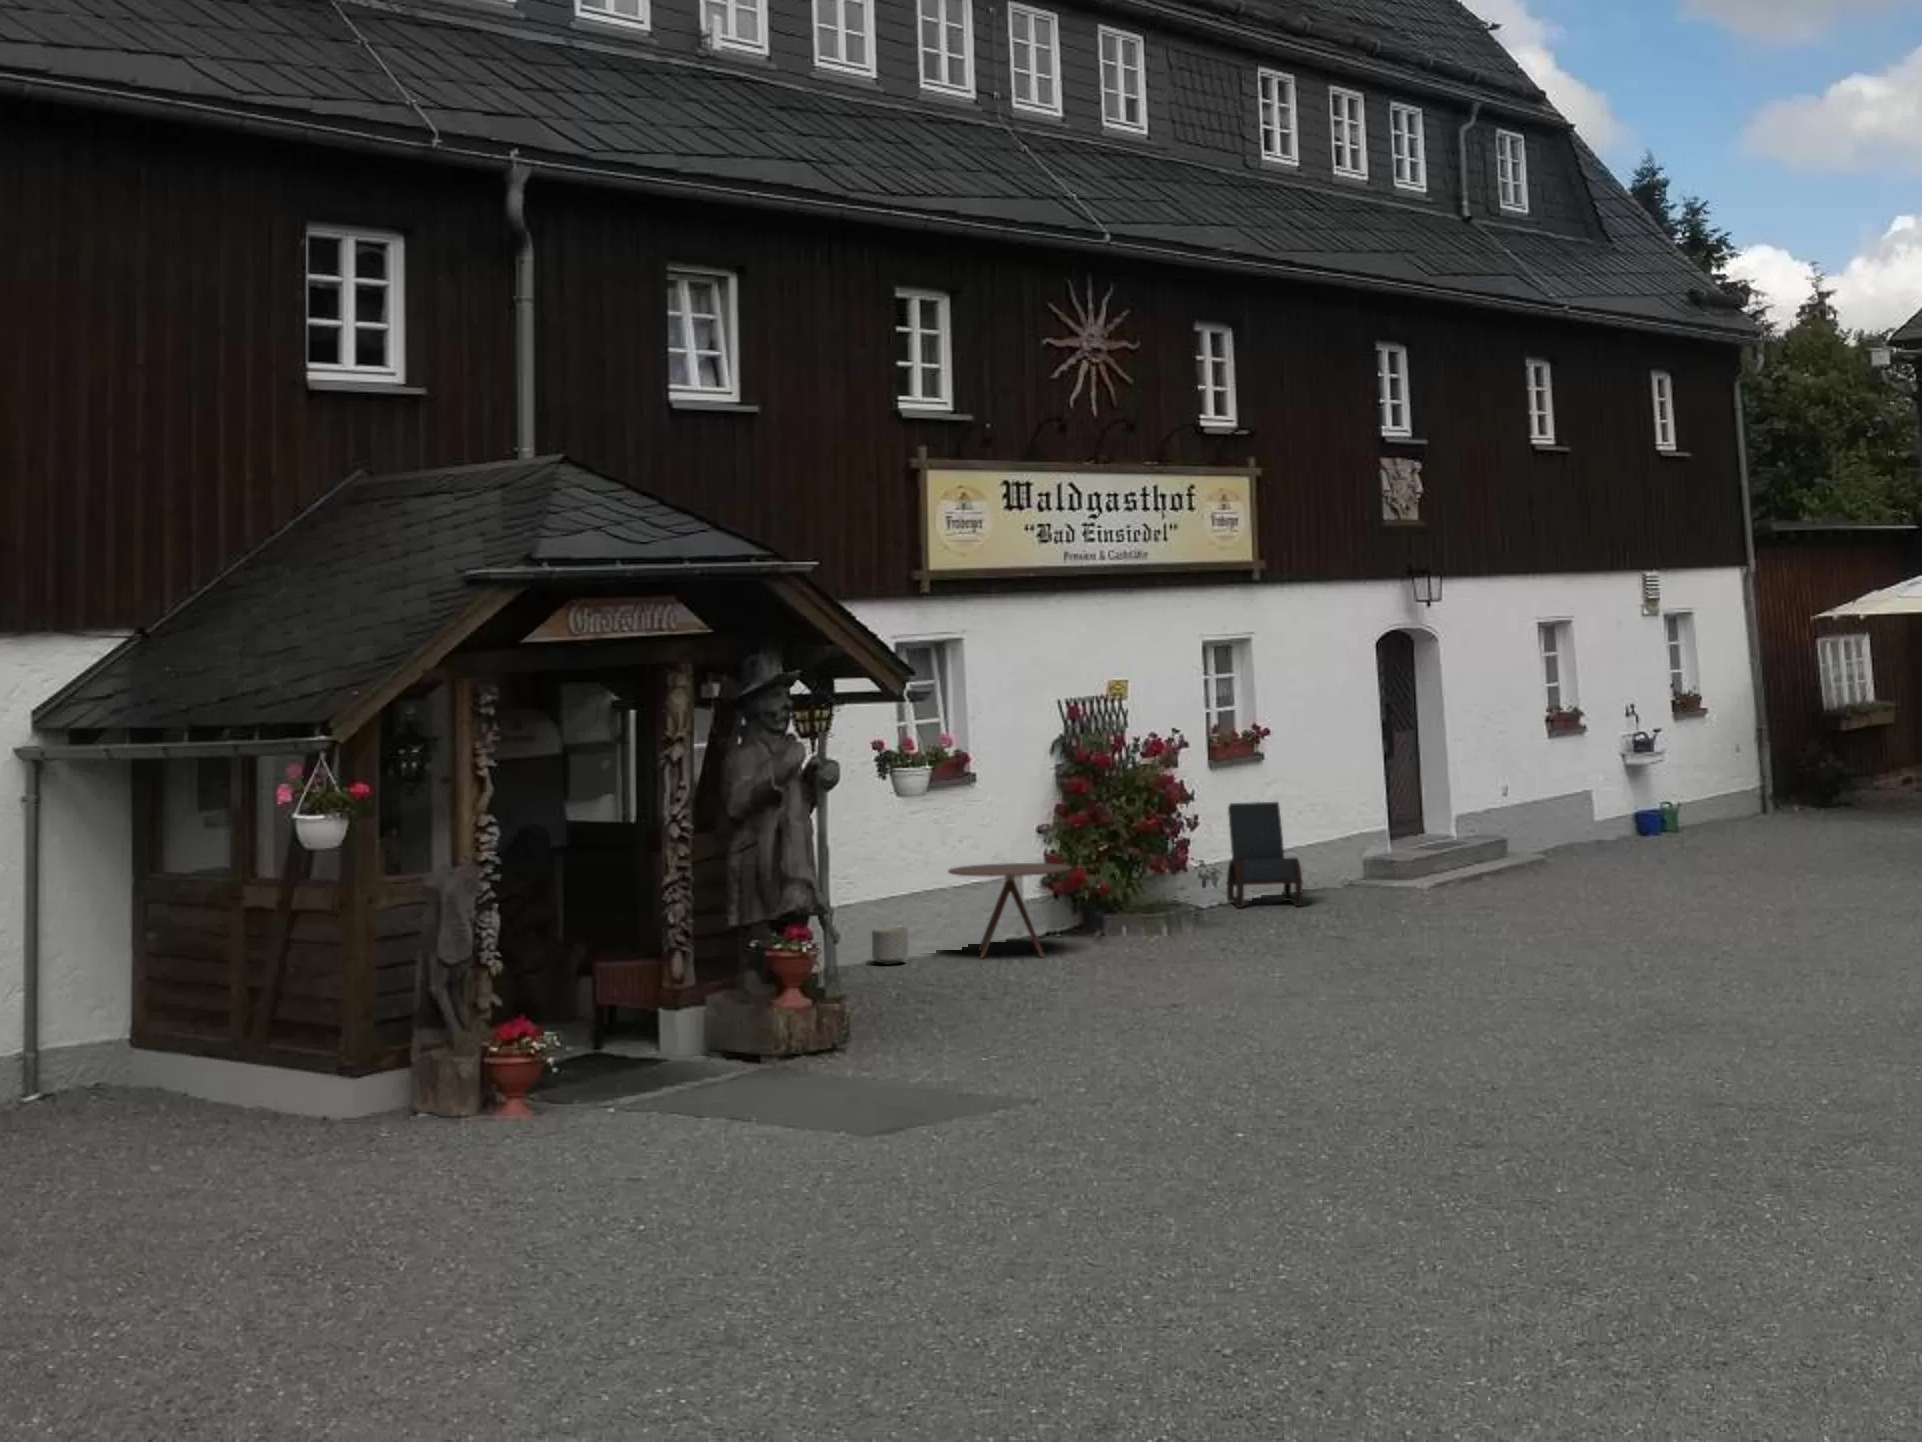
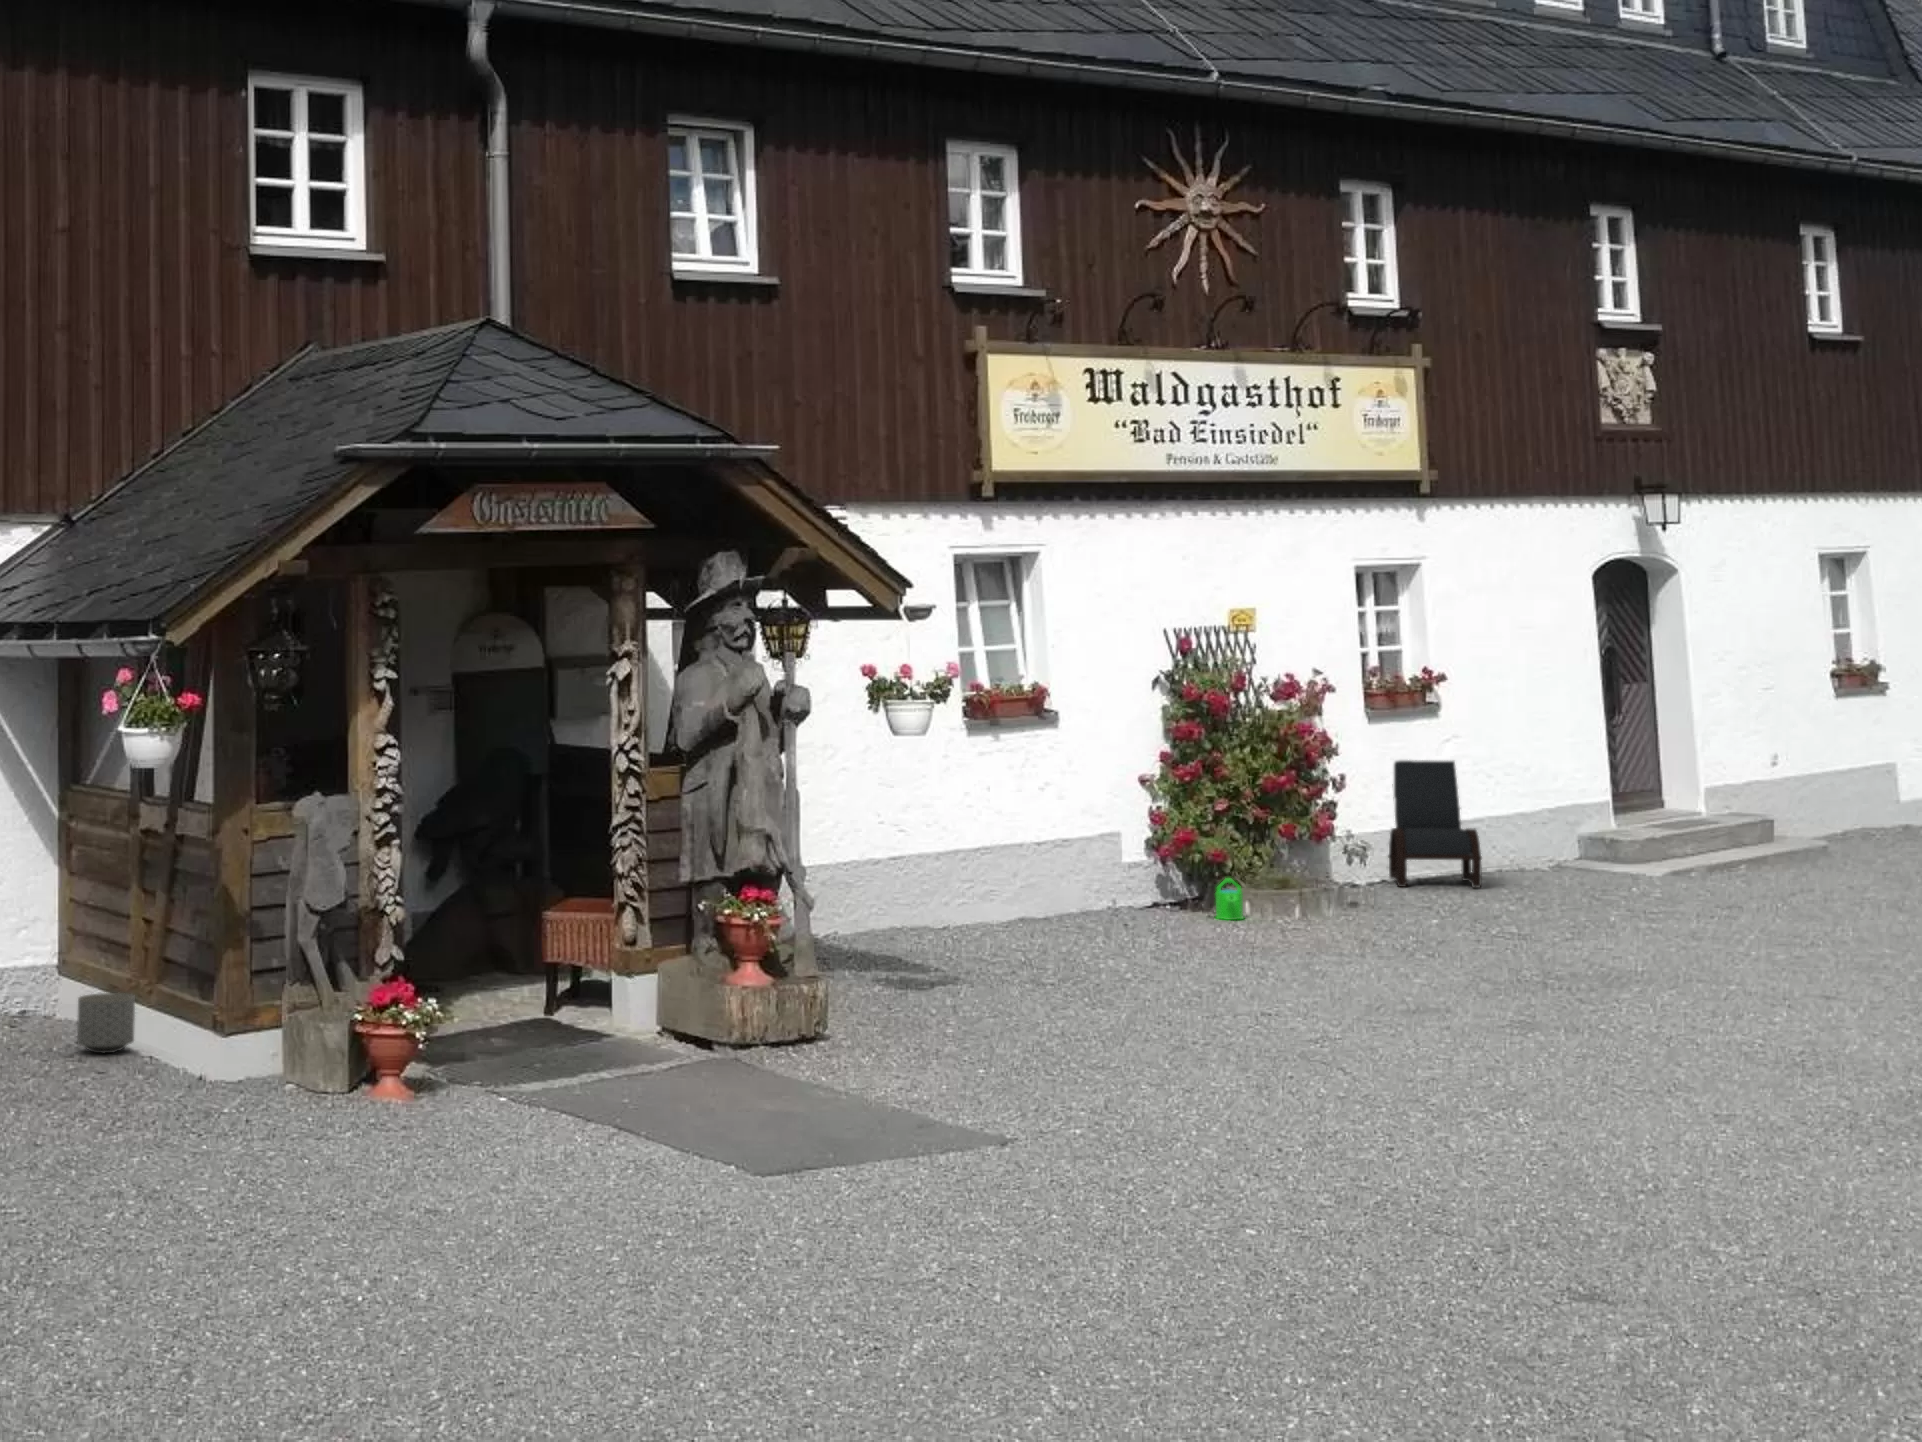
round table: present [948,863,1071,958] -> none [1019,820,1168,932]
watering can: none [1103,907,1128,942] -> present [1215,878,1245,920]
planter: present [872,927,908,965] -> present [77,993,135,1053]

